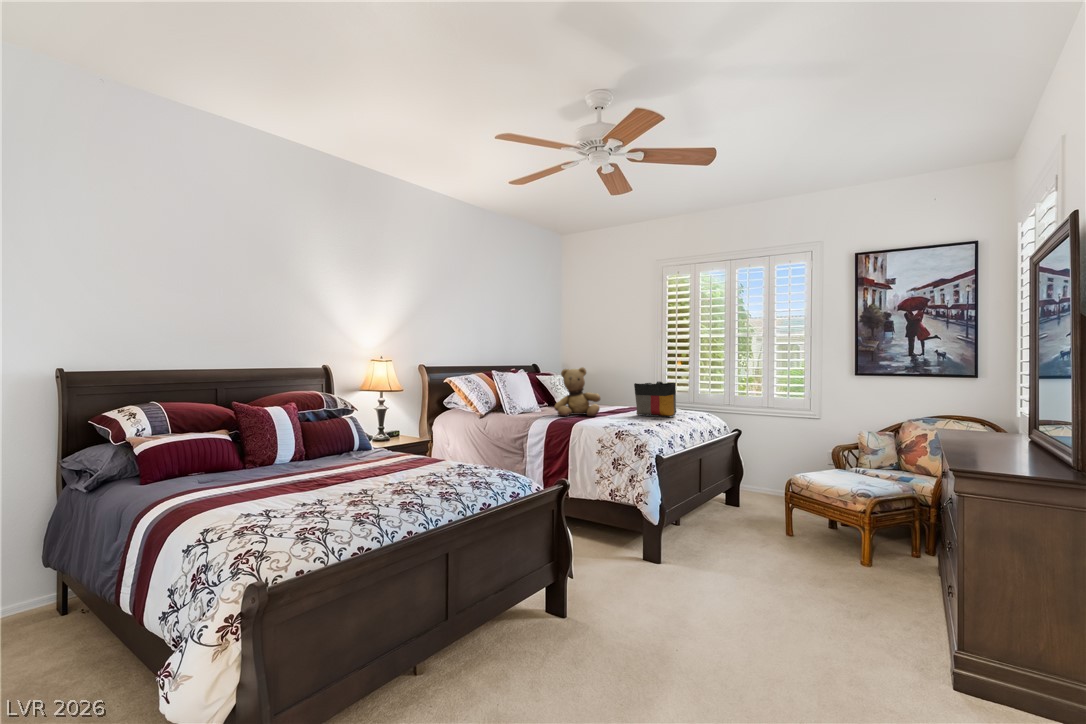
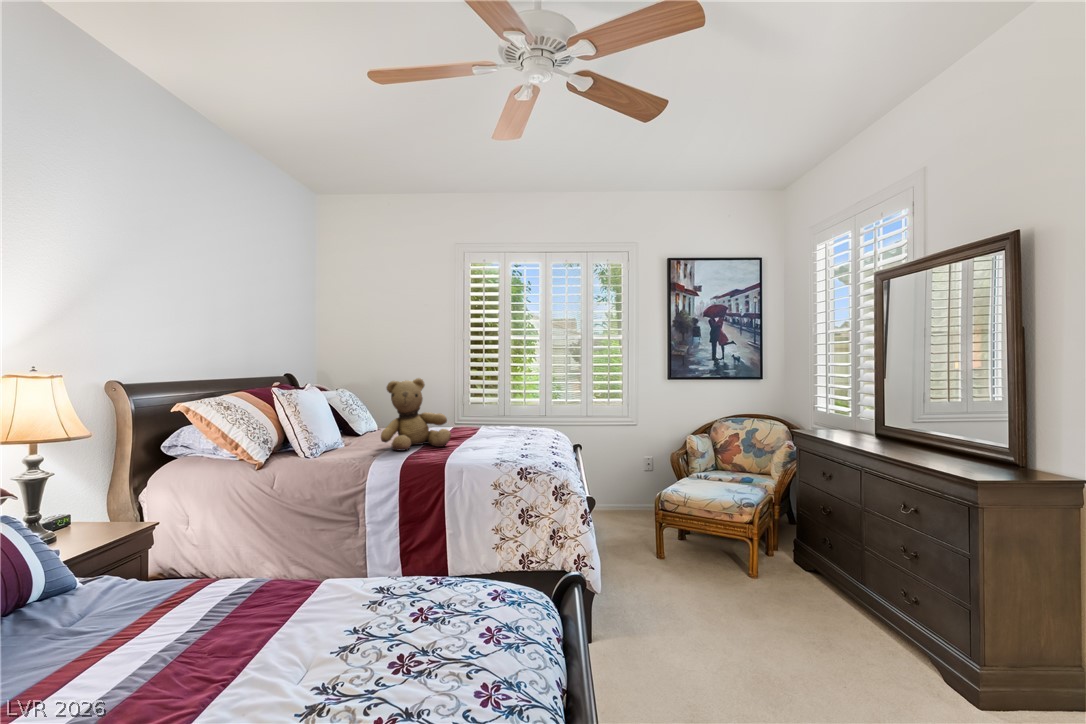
tote bag: present [634,381,676,417] -> none [485,394,541,437]

